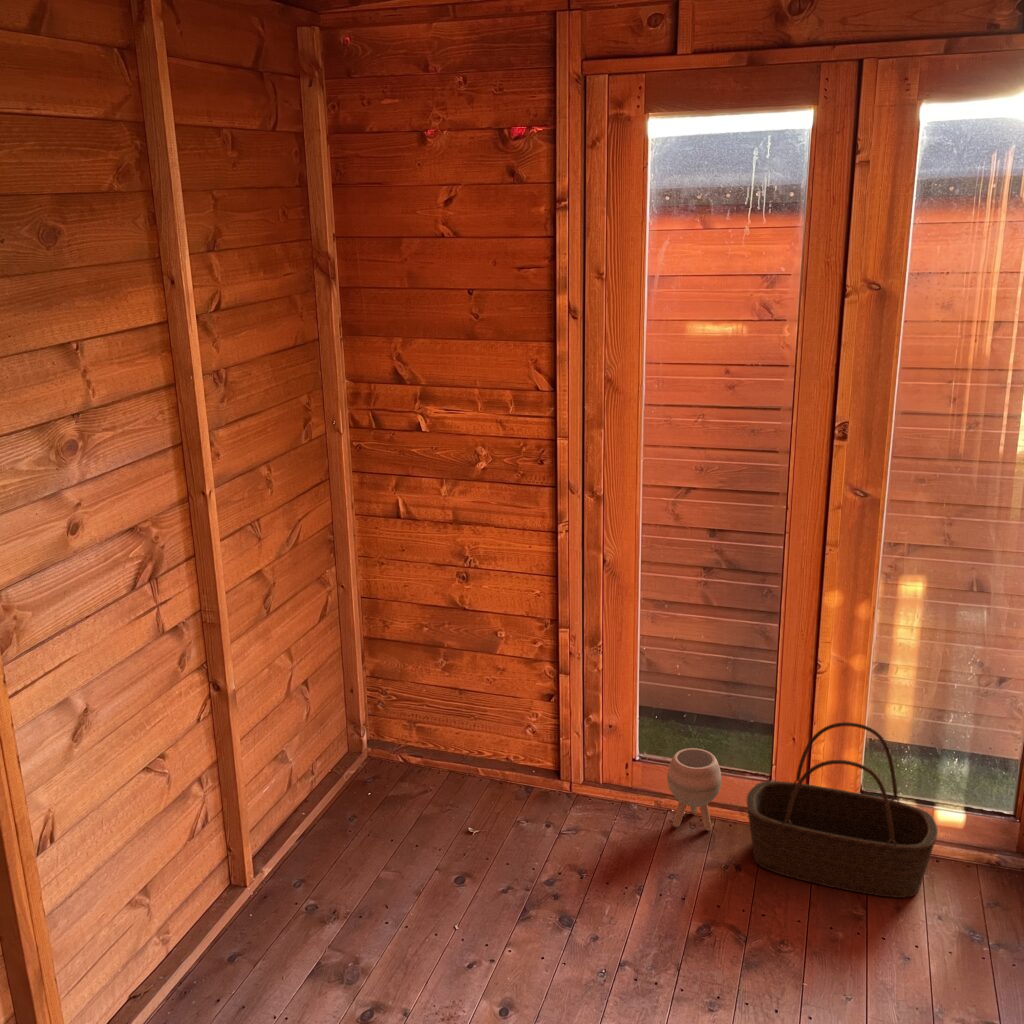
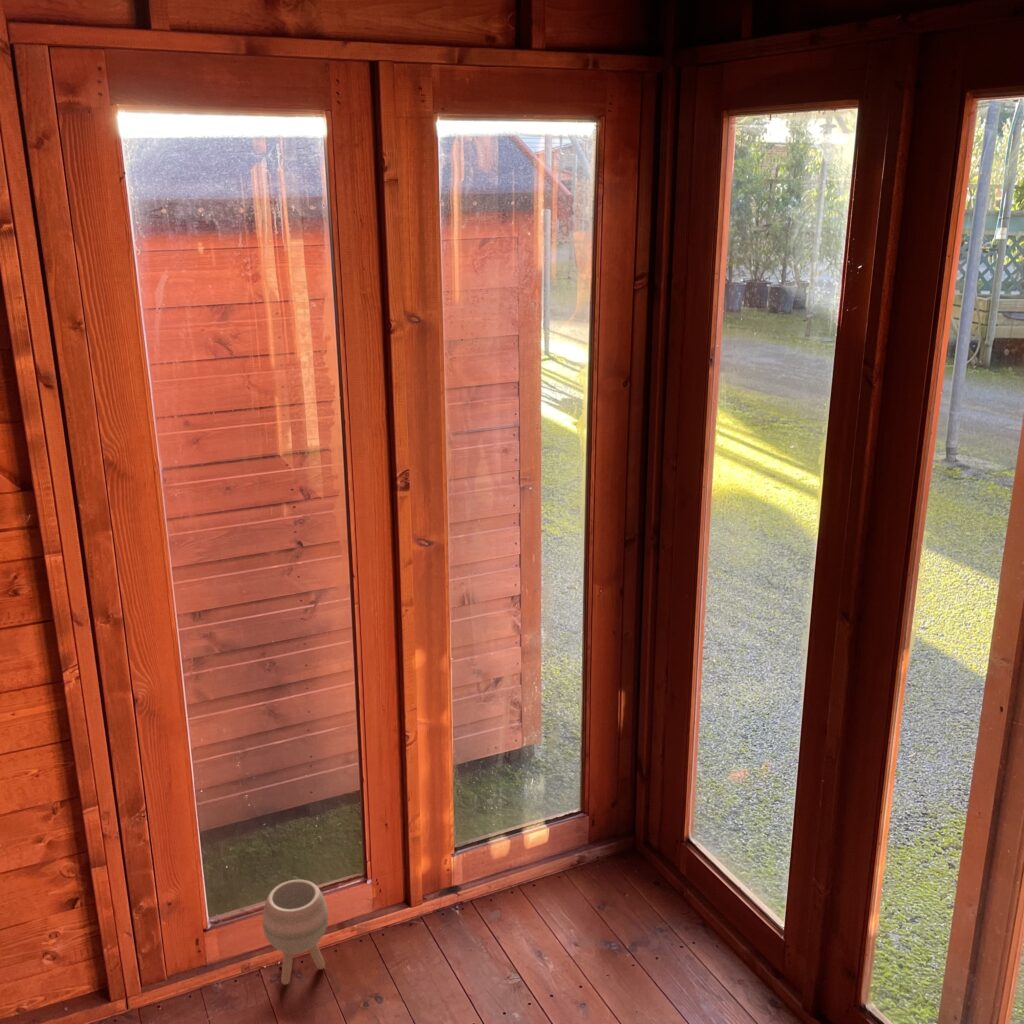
basket: present [747,722,938,898] -> none [367,782,559,980]

